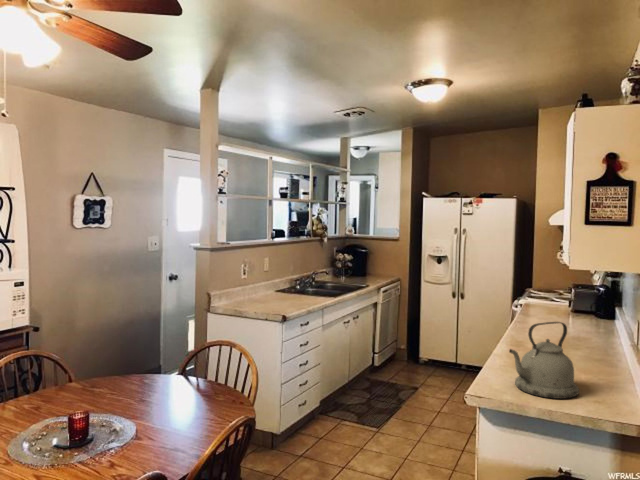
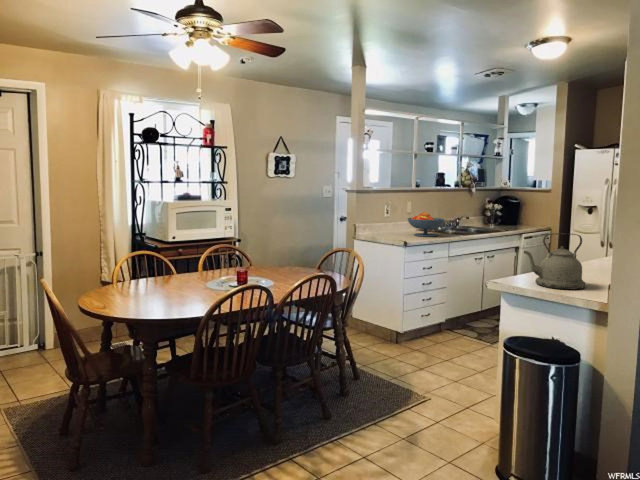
fruit bowl: none [272,271,316,303] -> present [408,212,444,237]

